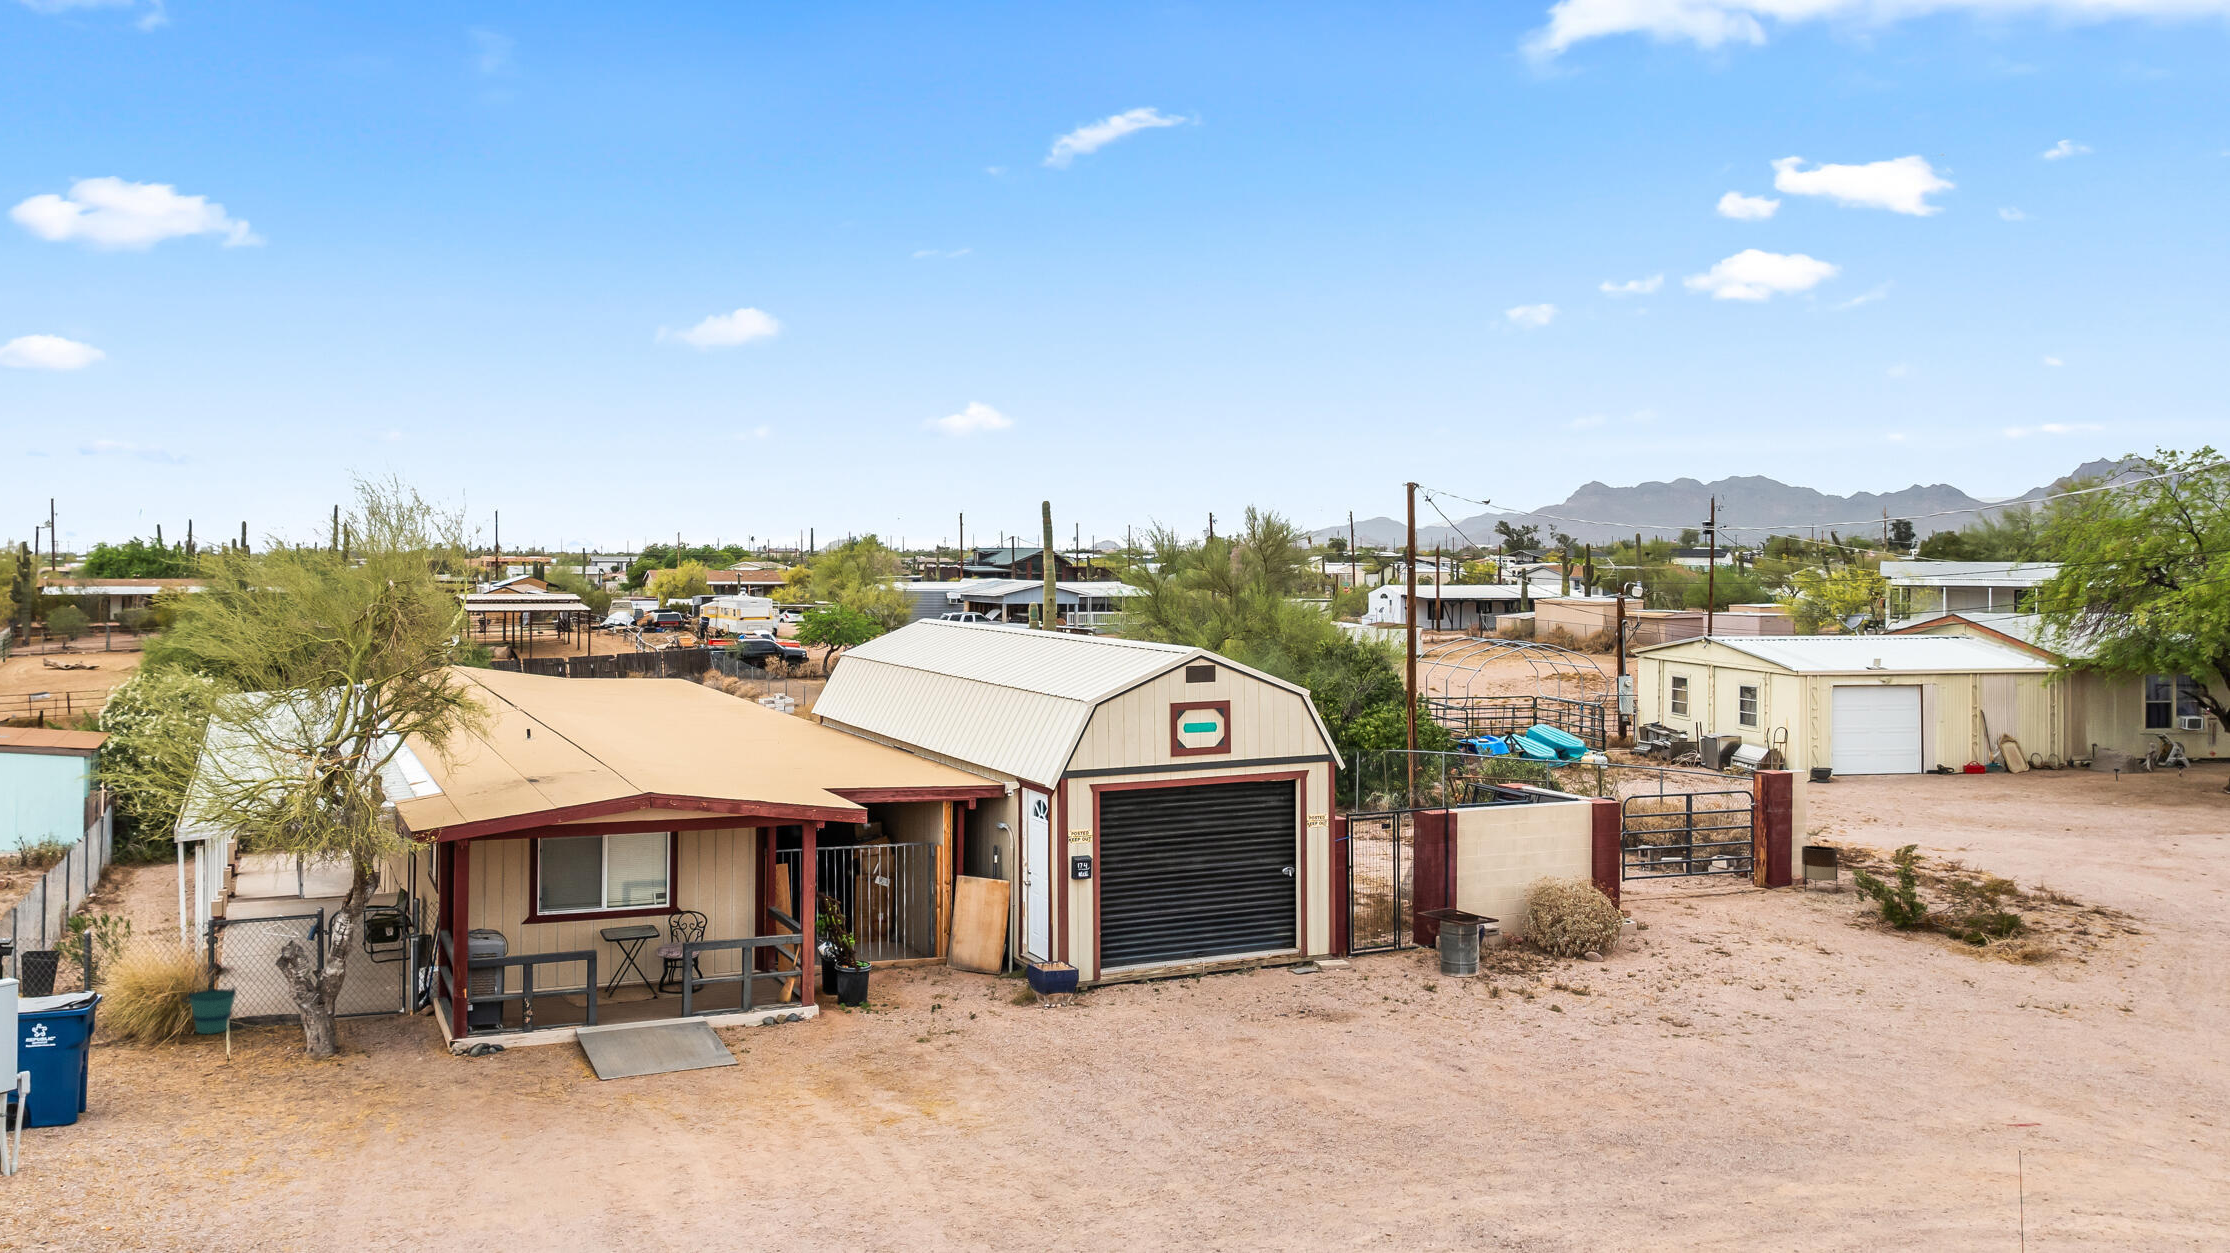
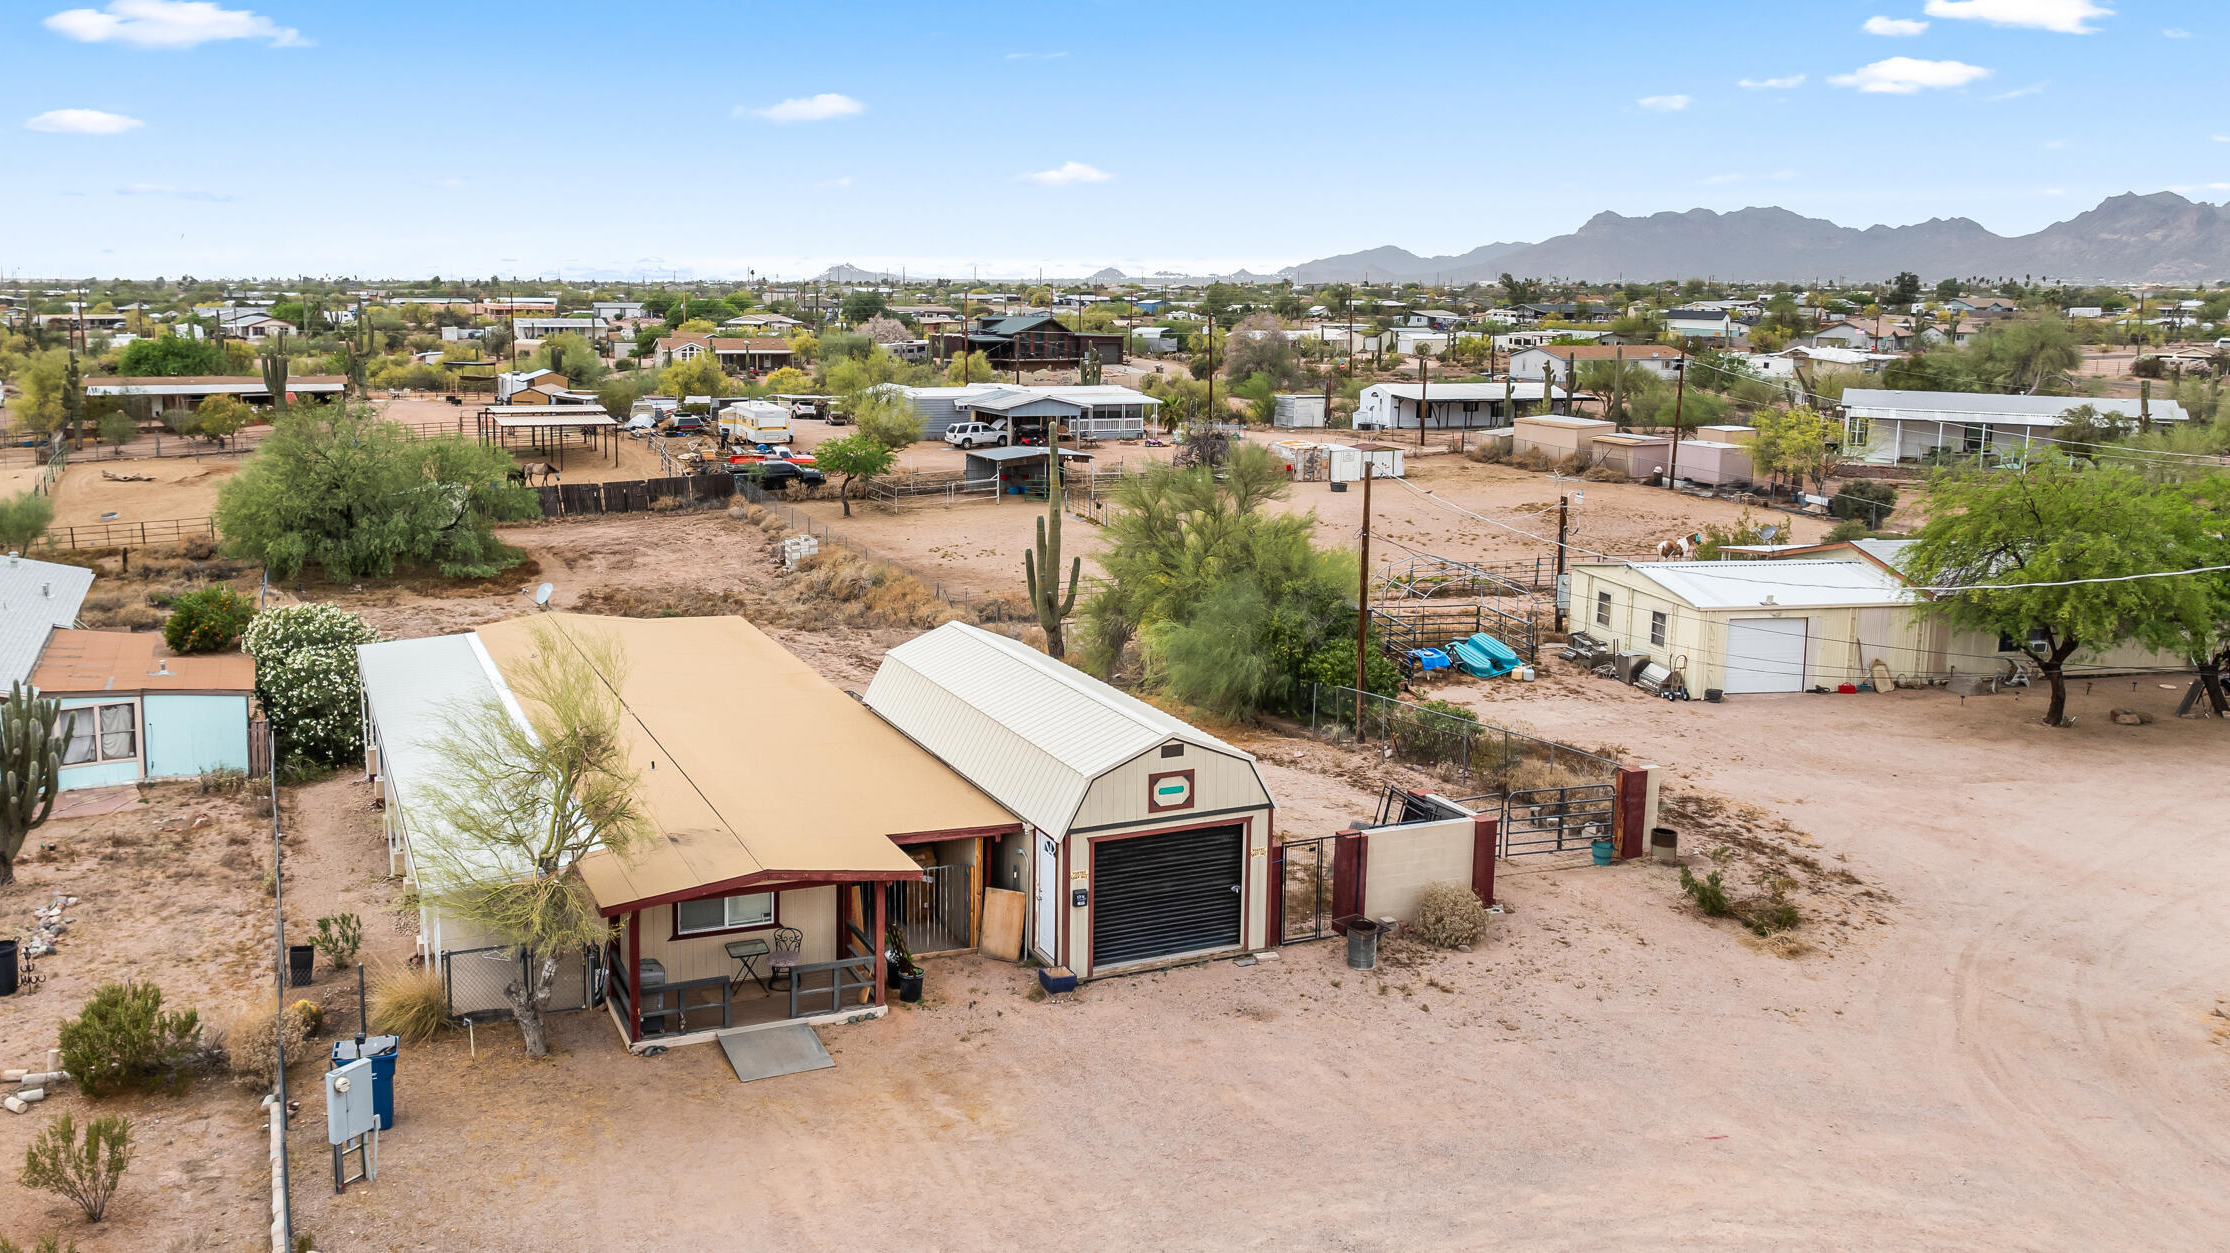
bucket: present [183,987,236,1034] -> present [1591,839,1620,865]

